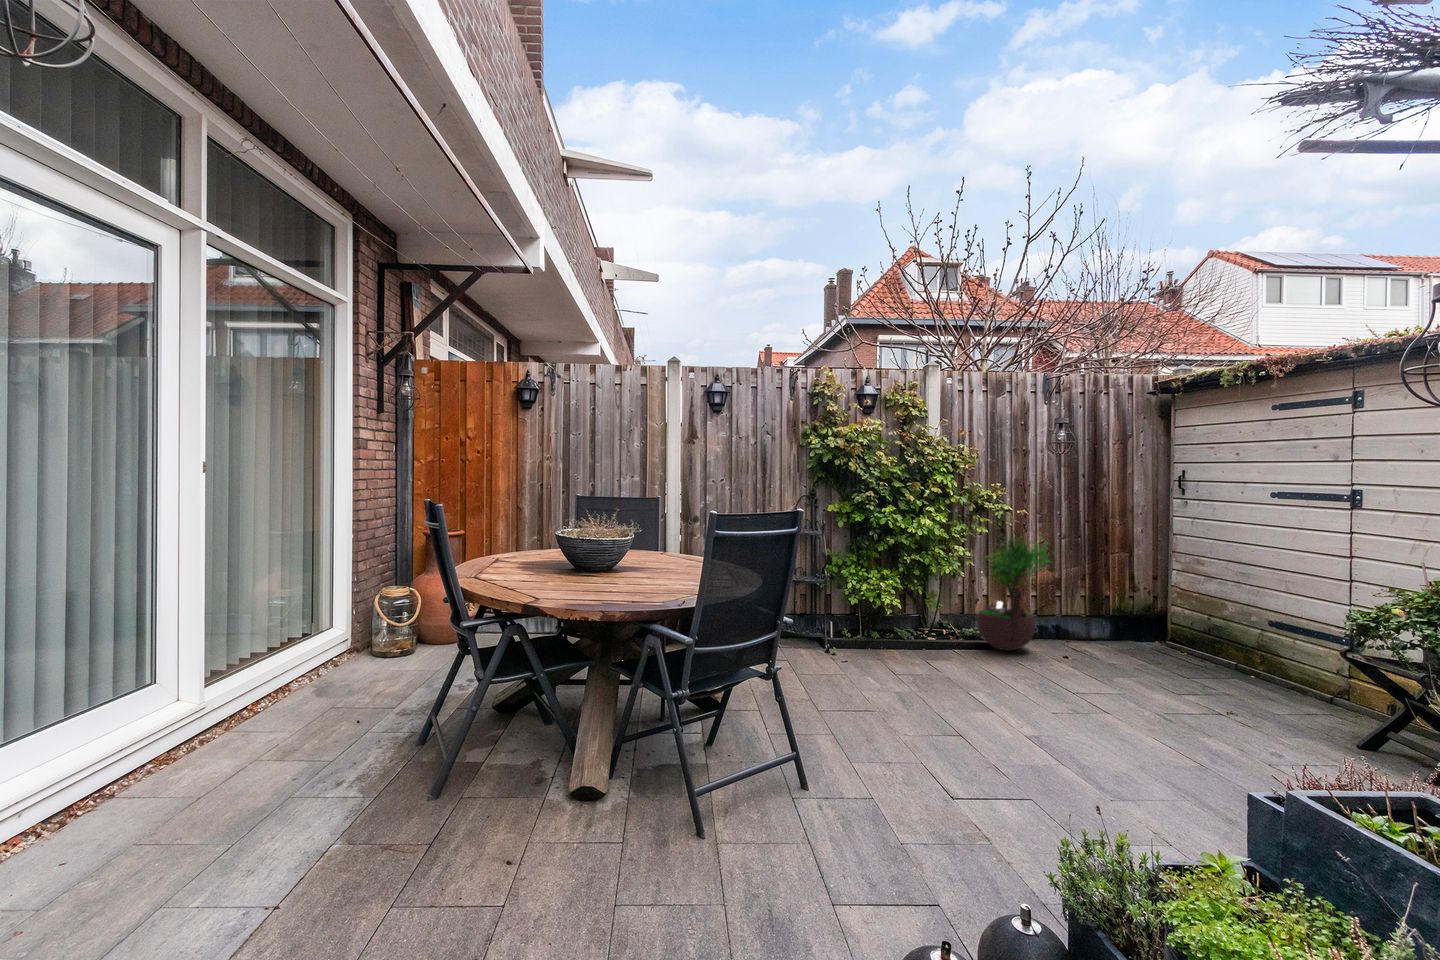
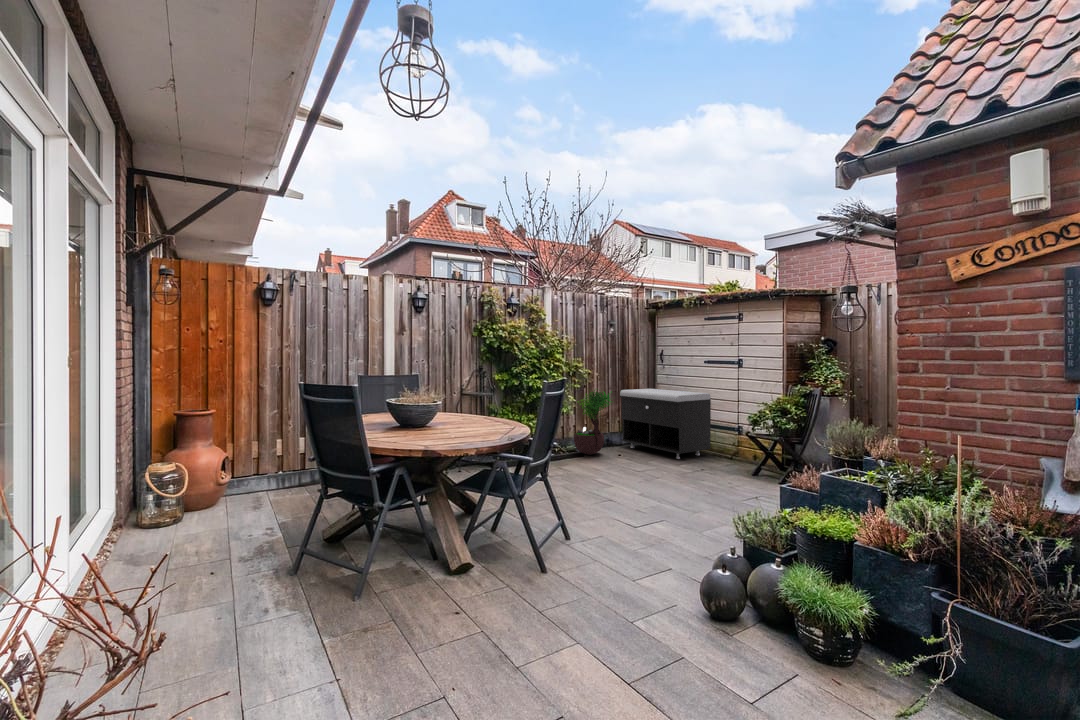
storage bench: none [1082,542,1281,685] -> present [620,389,711,459]

